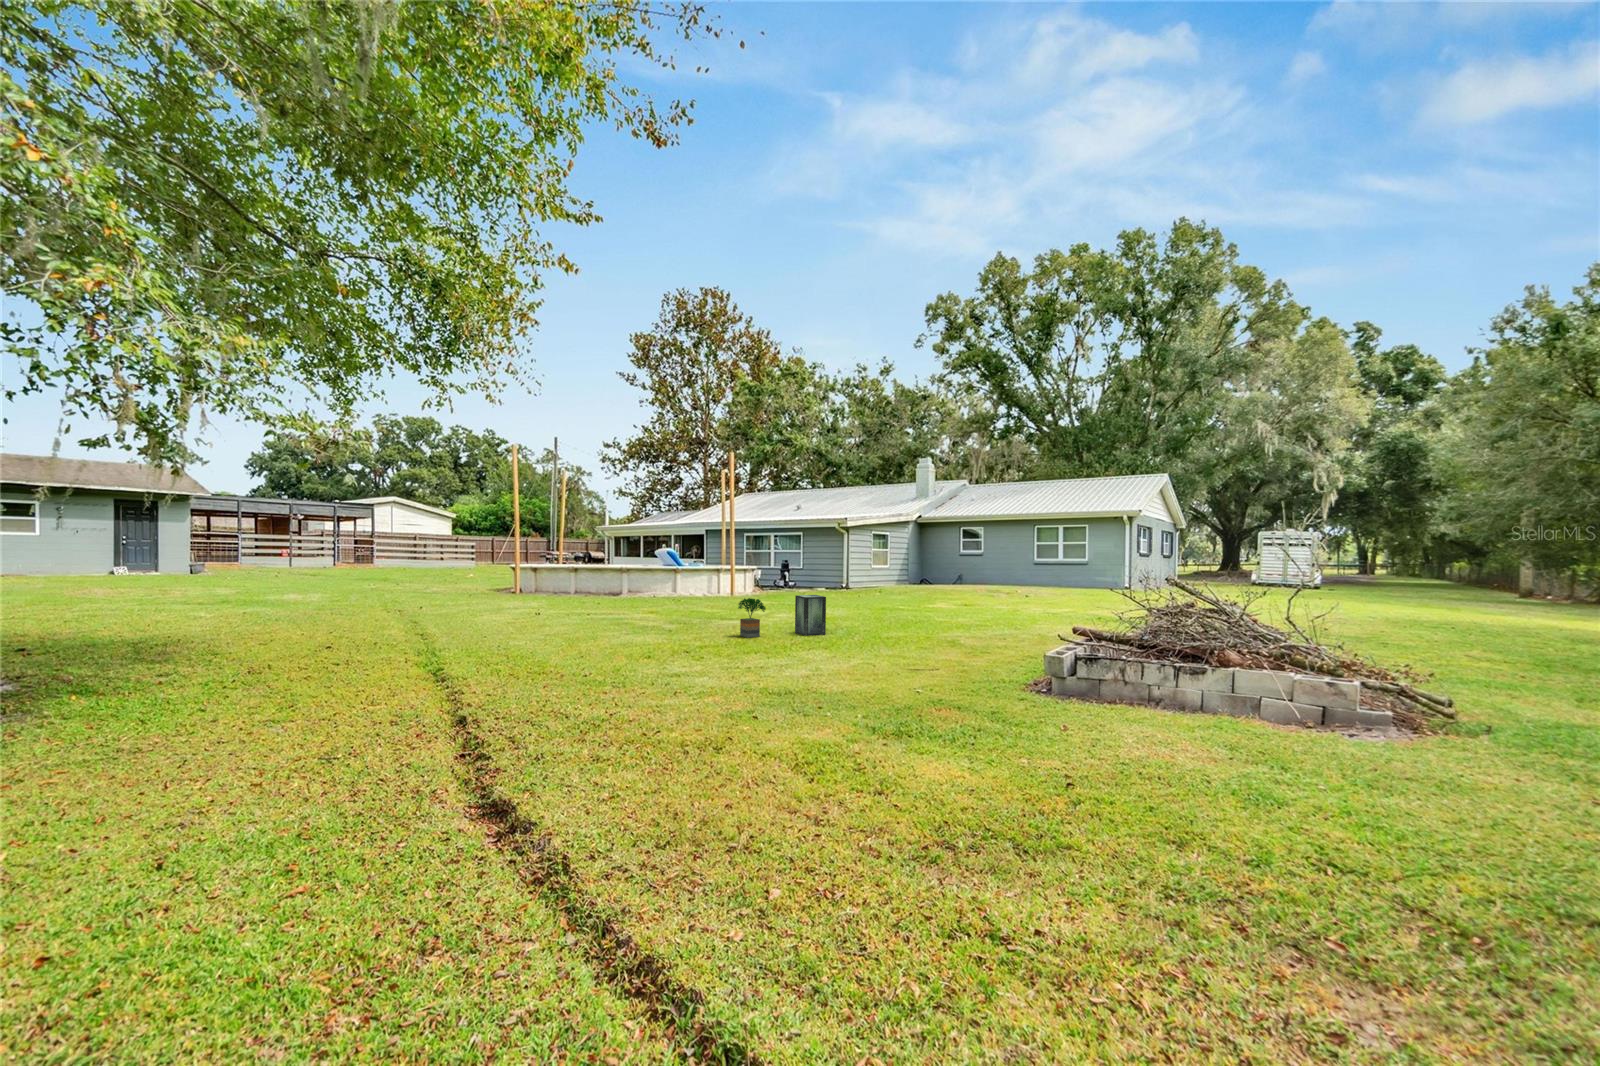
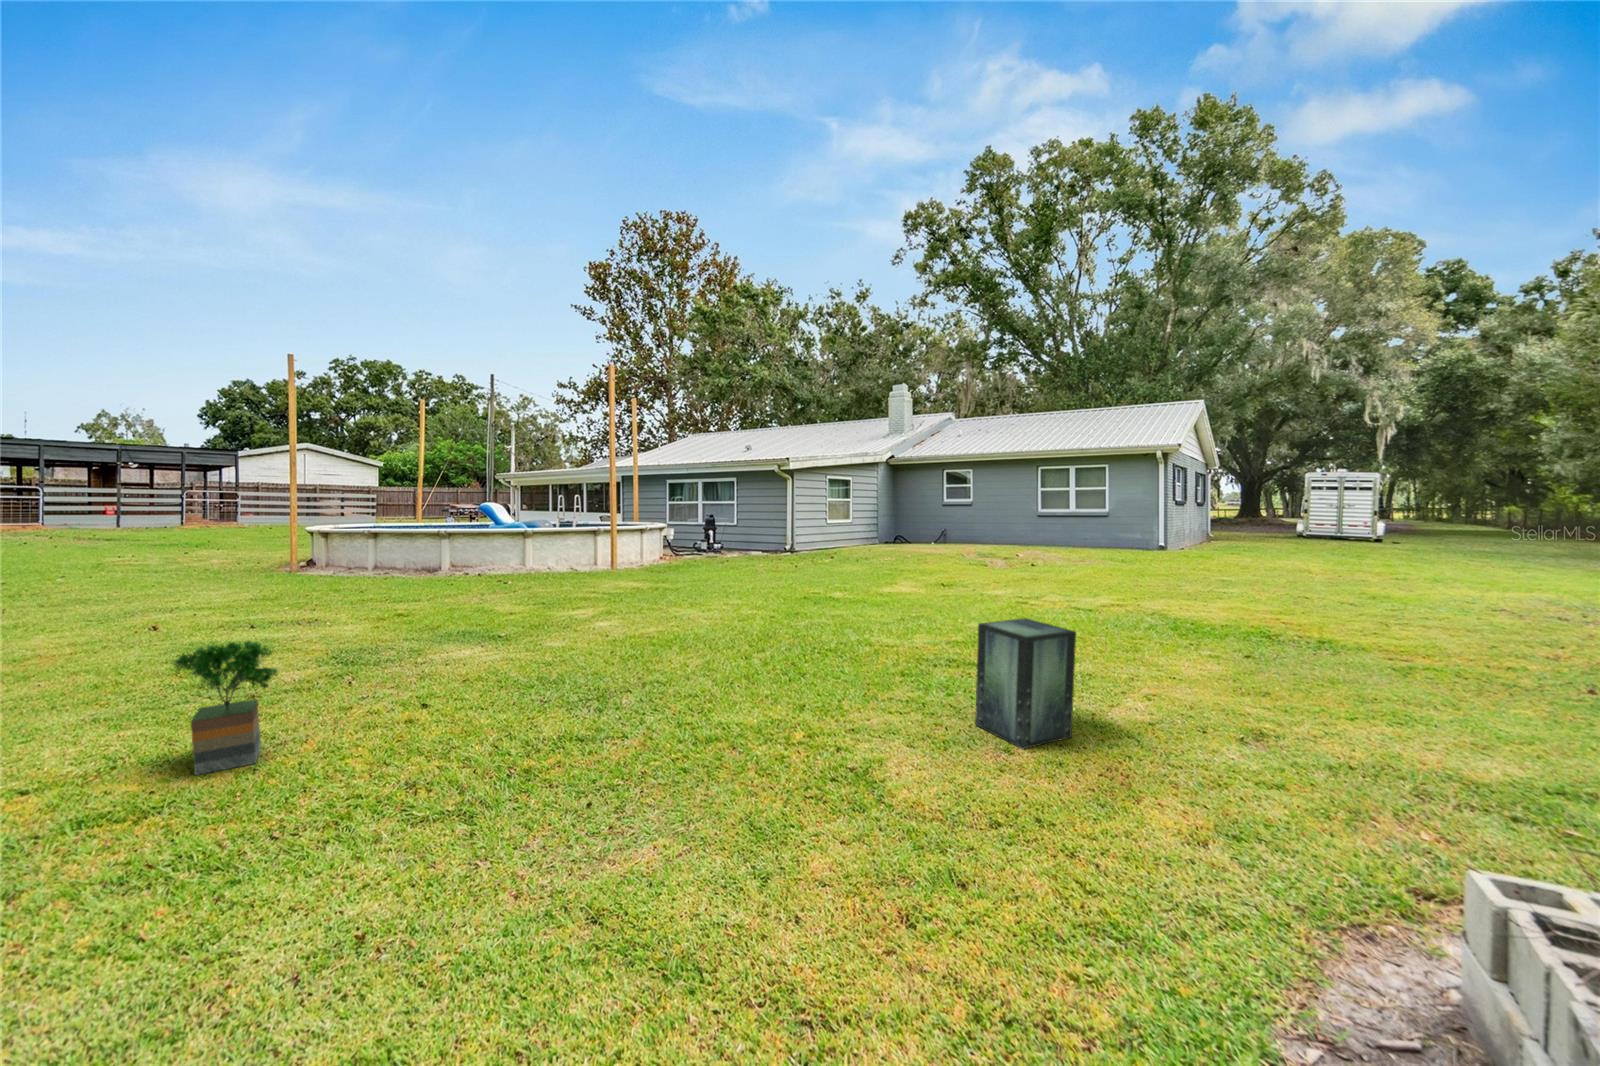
storage box: present [795,595,826,636] -> present [975,618,1076,749]

